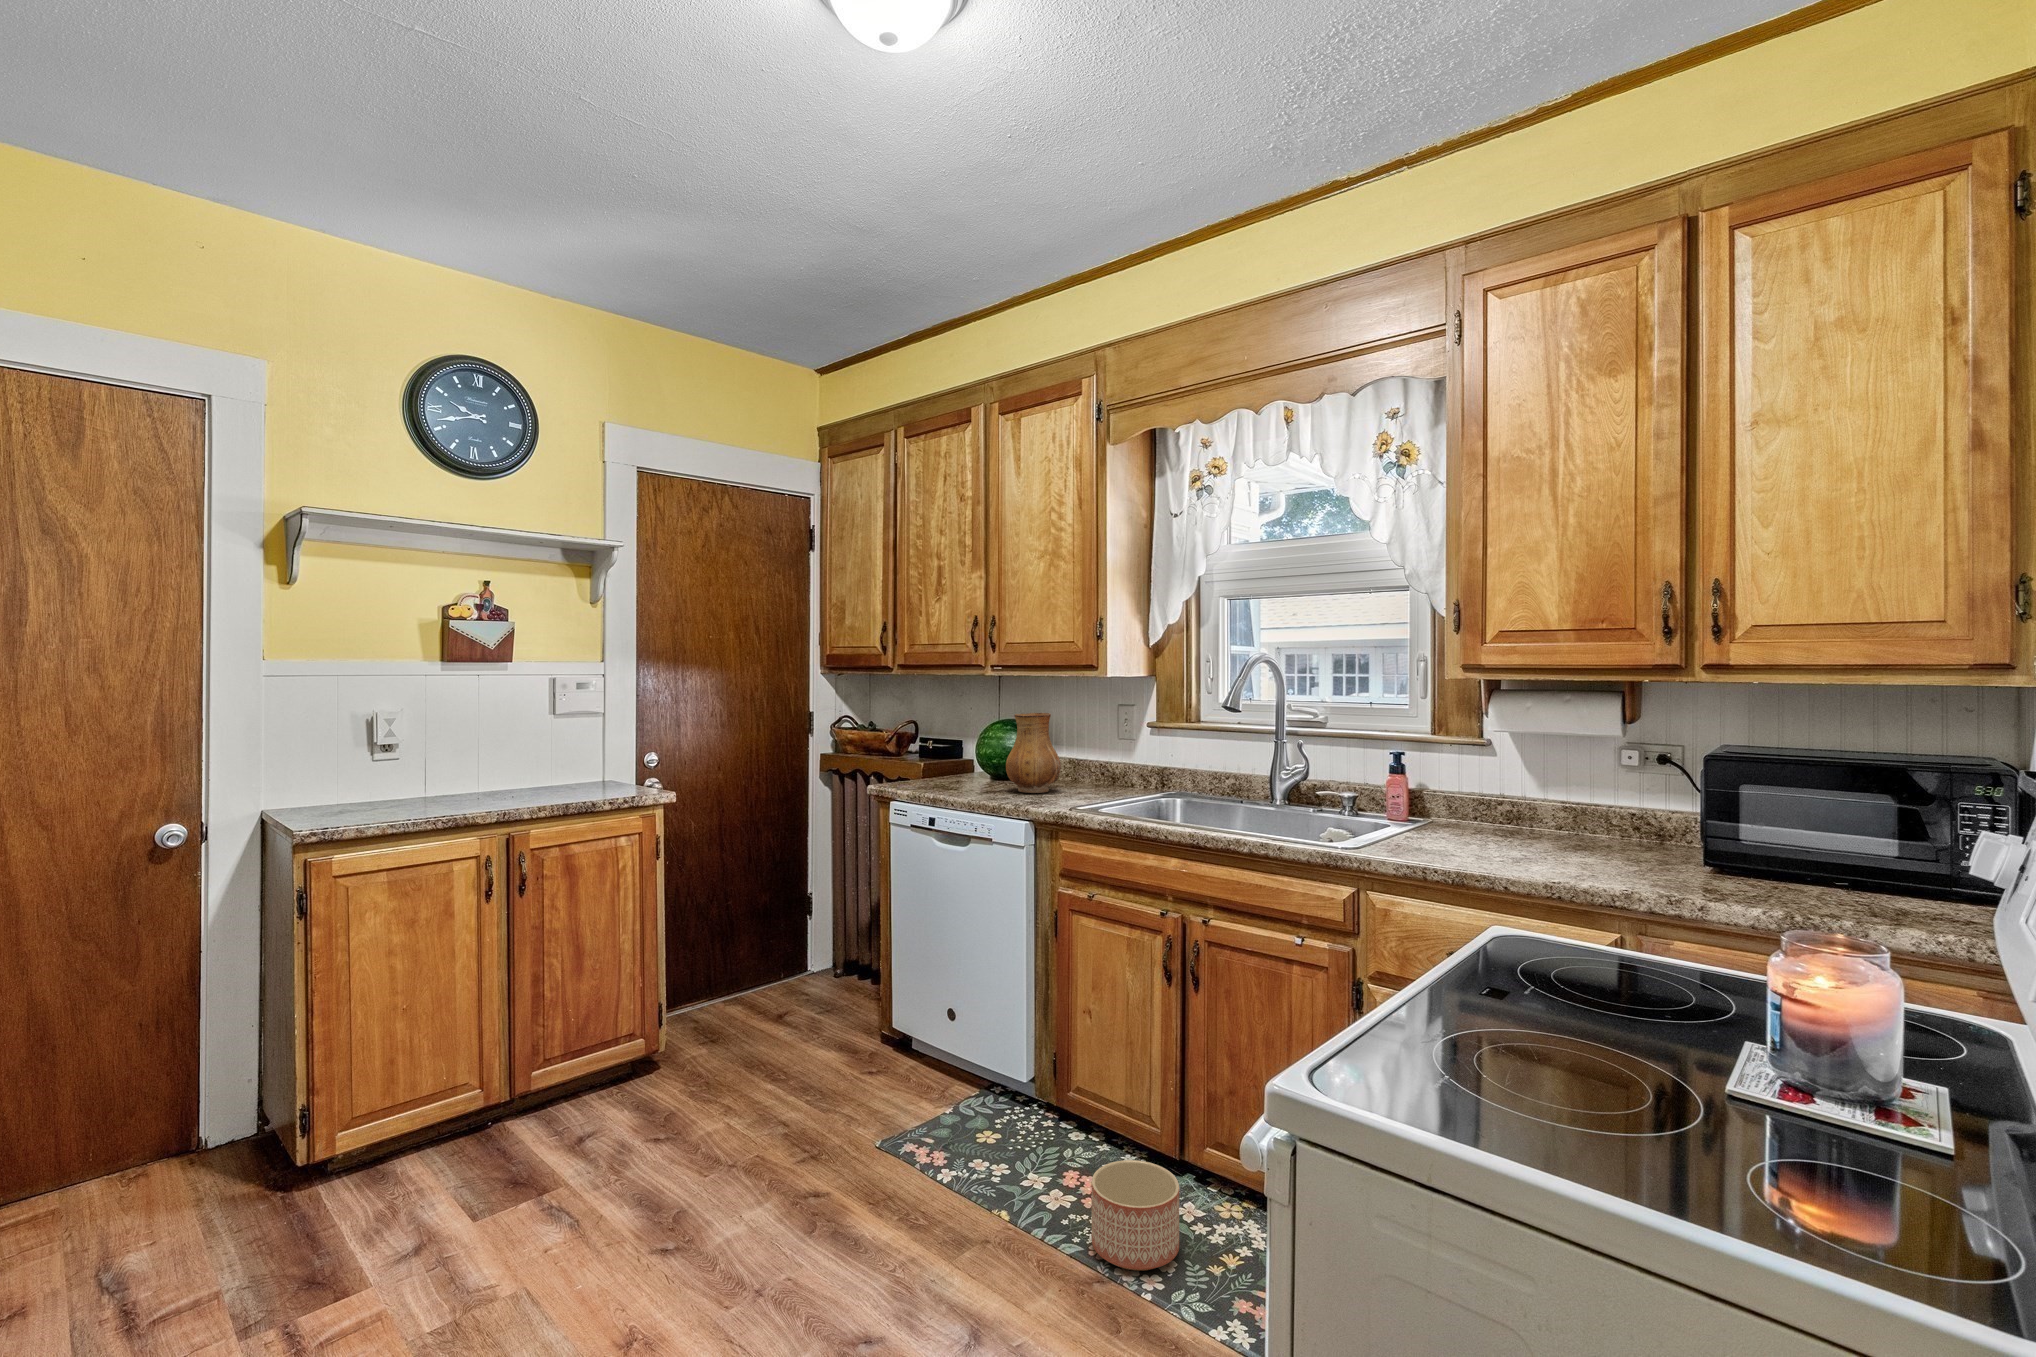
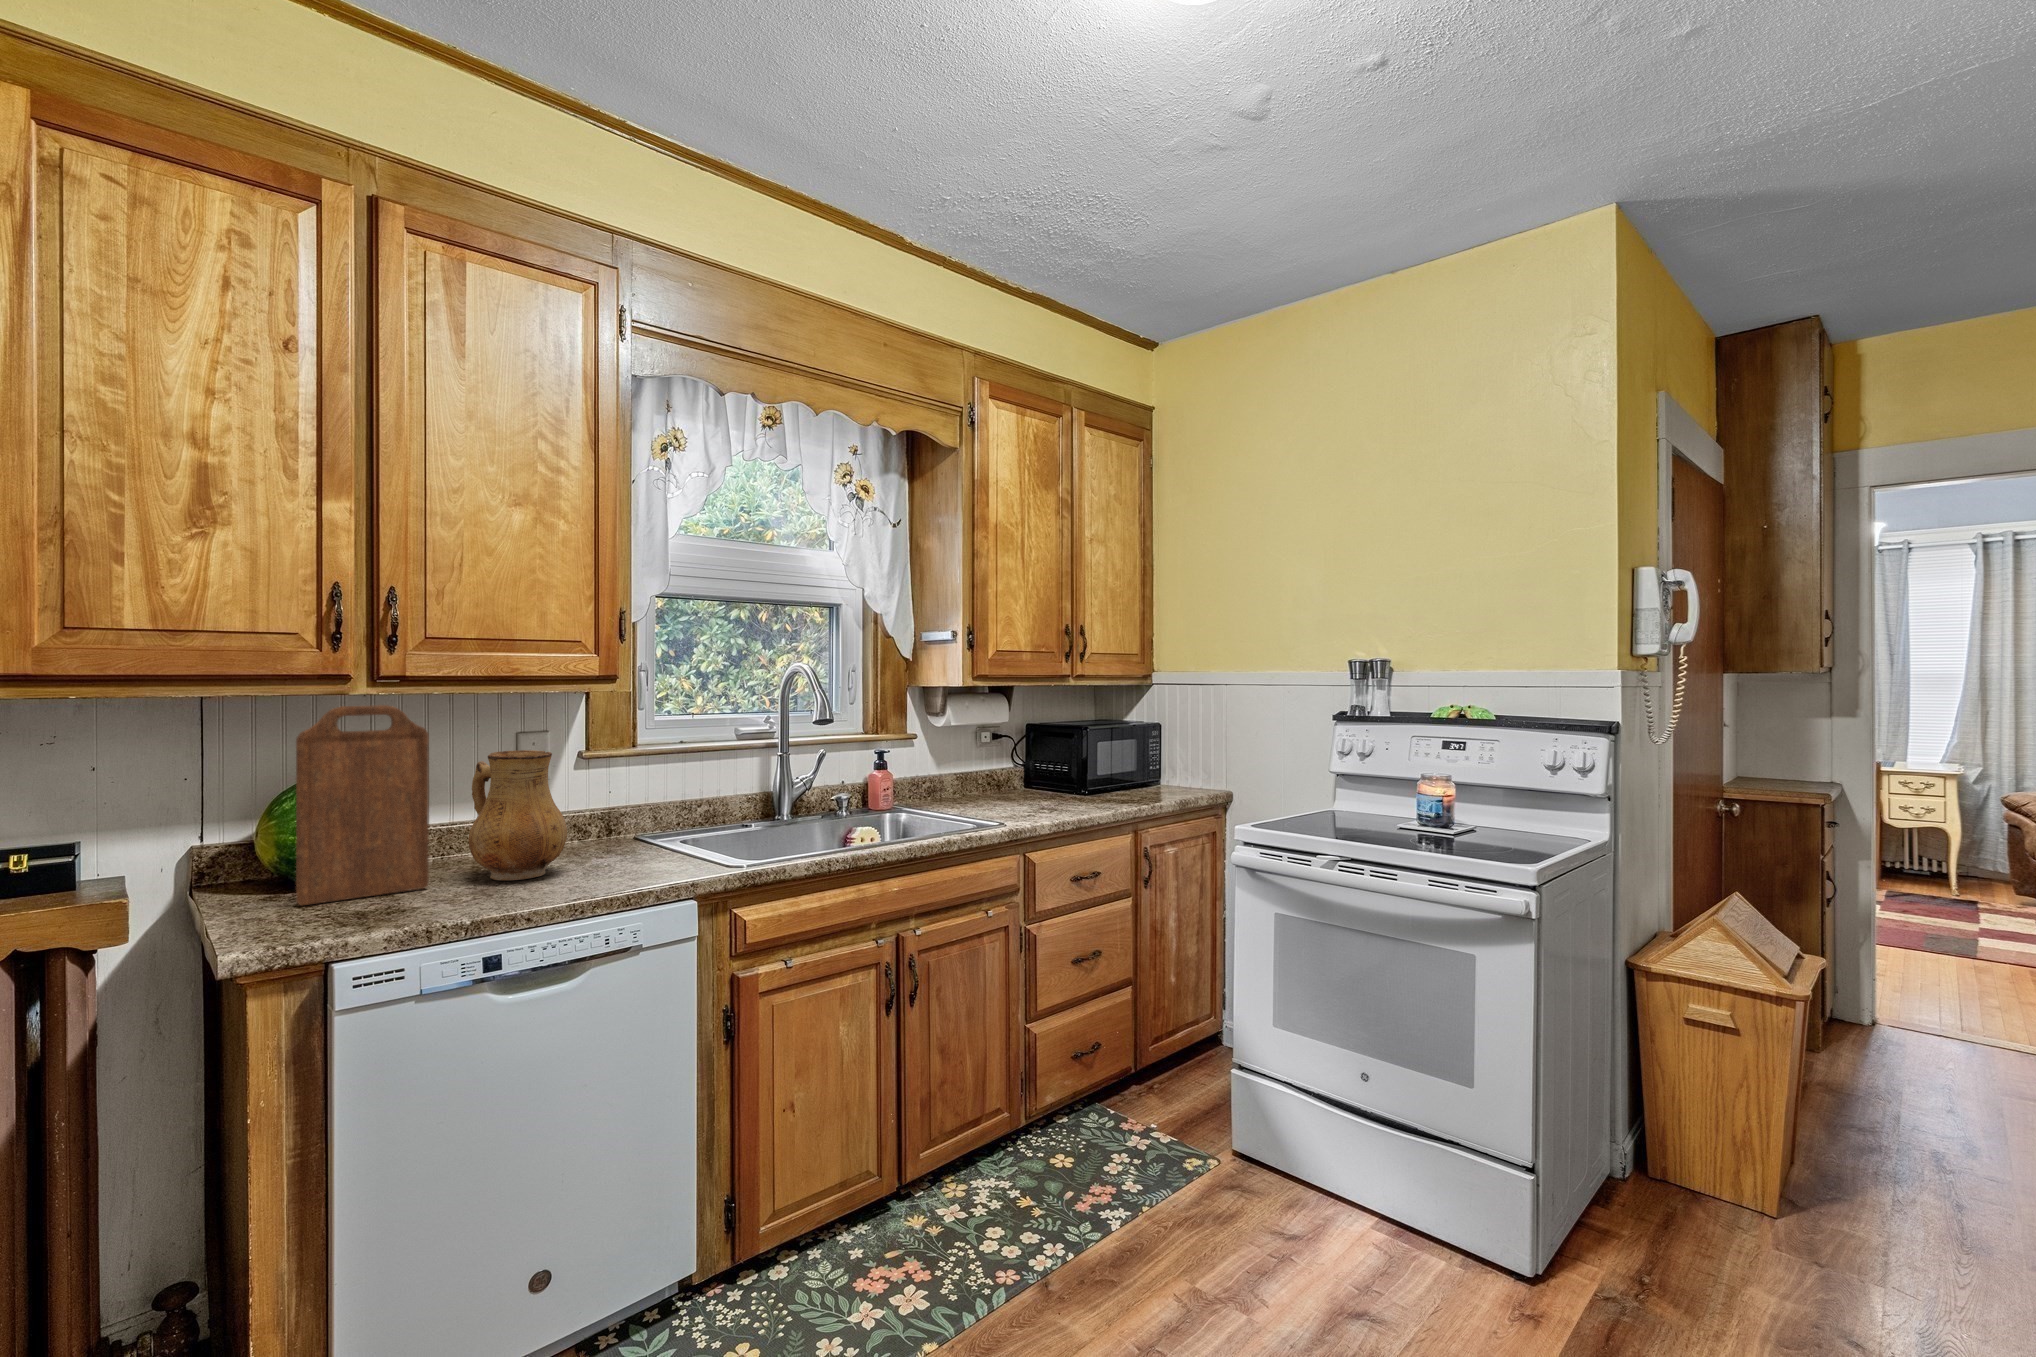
cutting board: none [954,681,998,786] -> present [296,705,429,905]
planter: present [1092,1160,1179,1271] -> none [960,1168,1046,1277]

